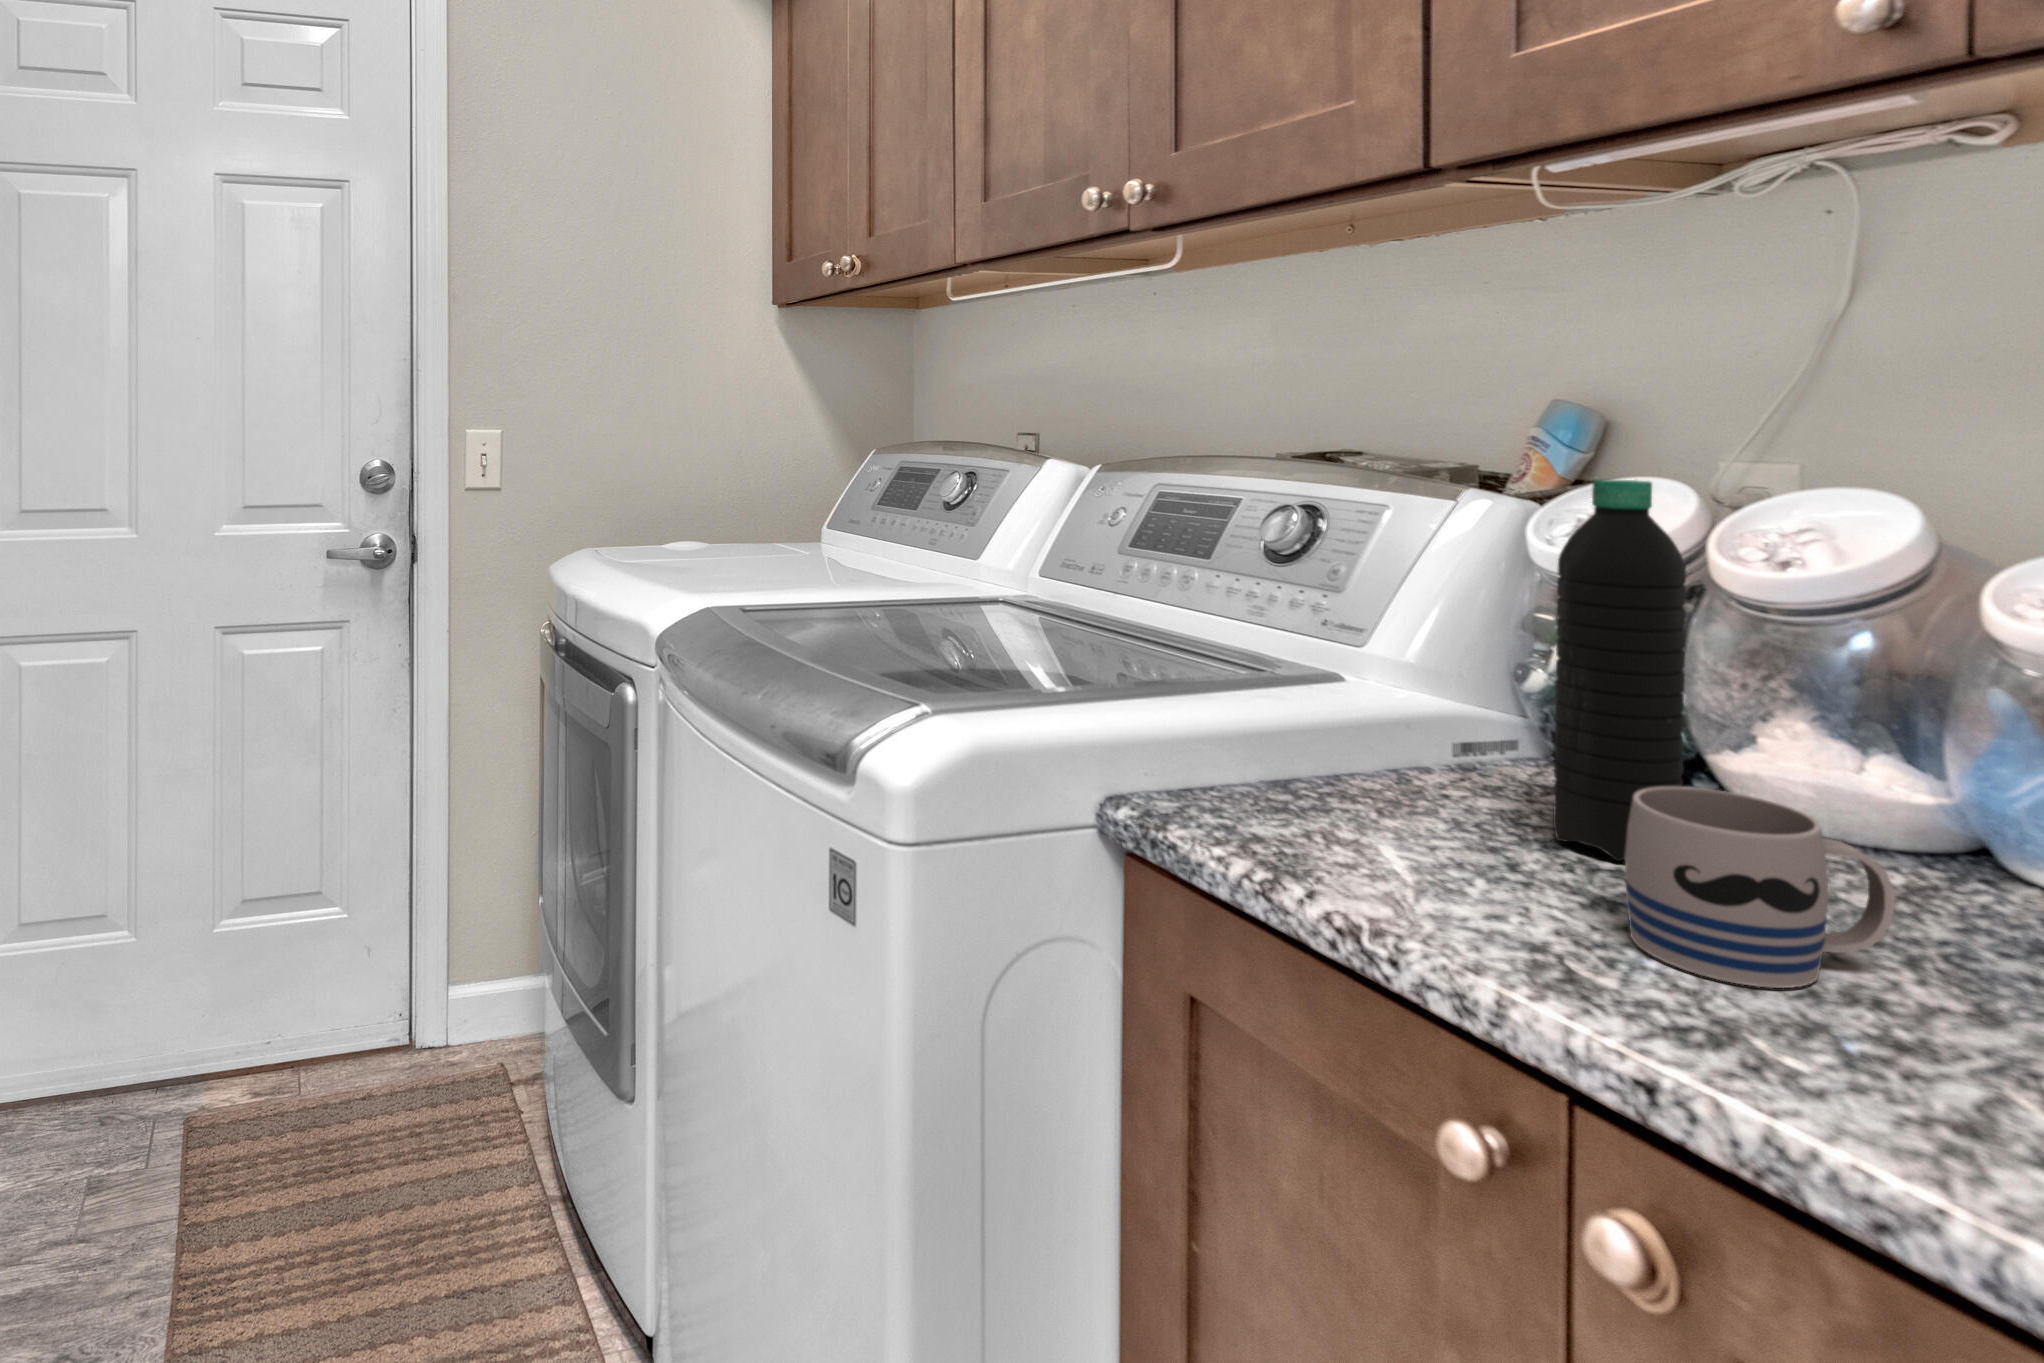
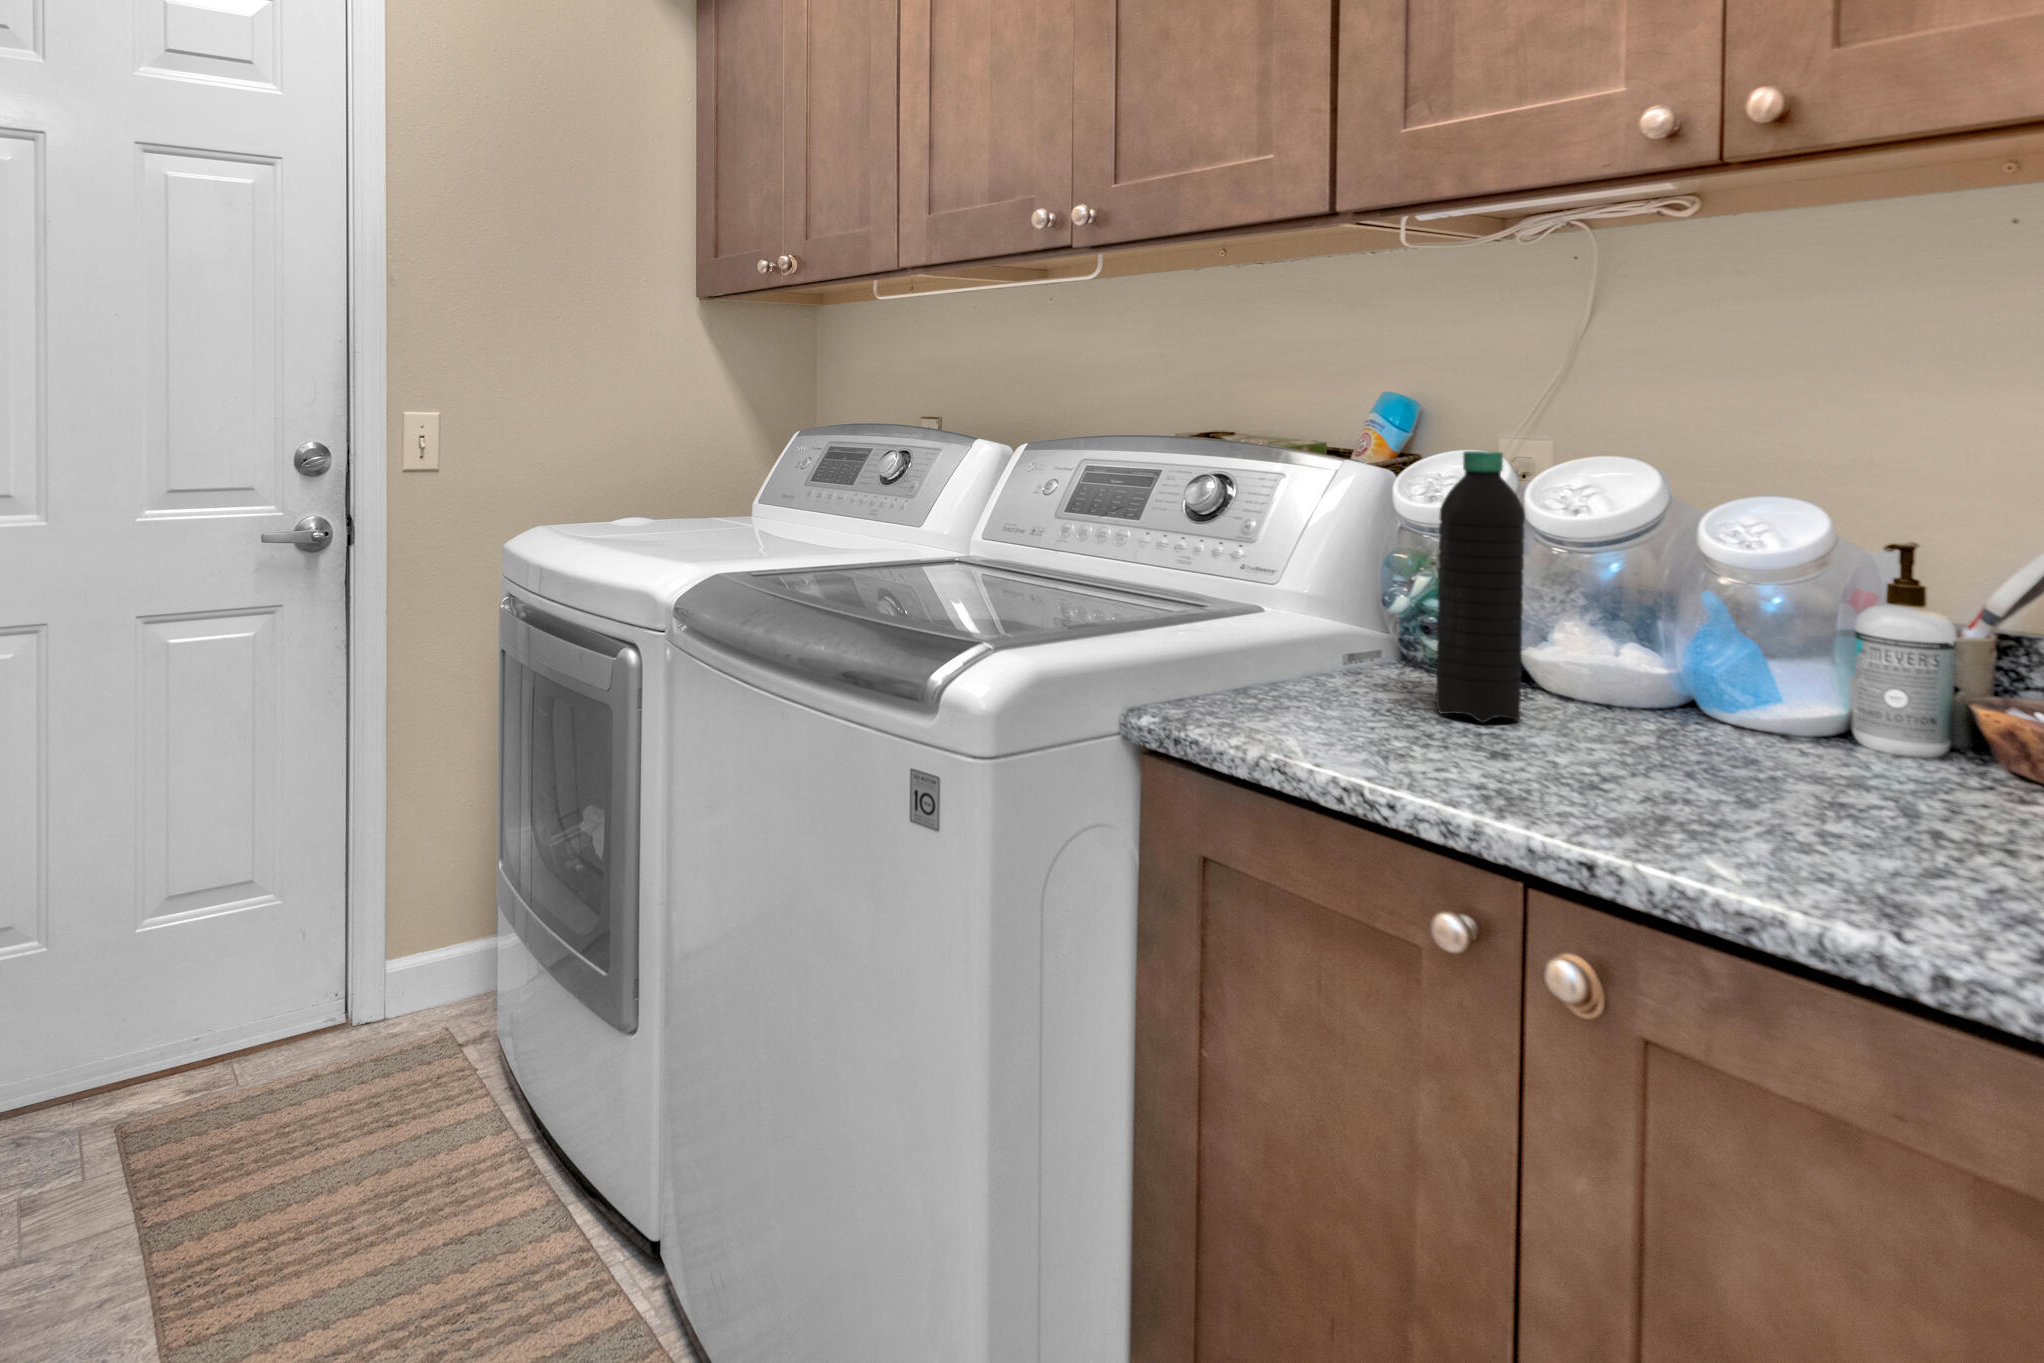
mug: present [1625,787,1895,988] -> none [1503,660,1664,783]

